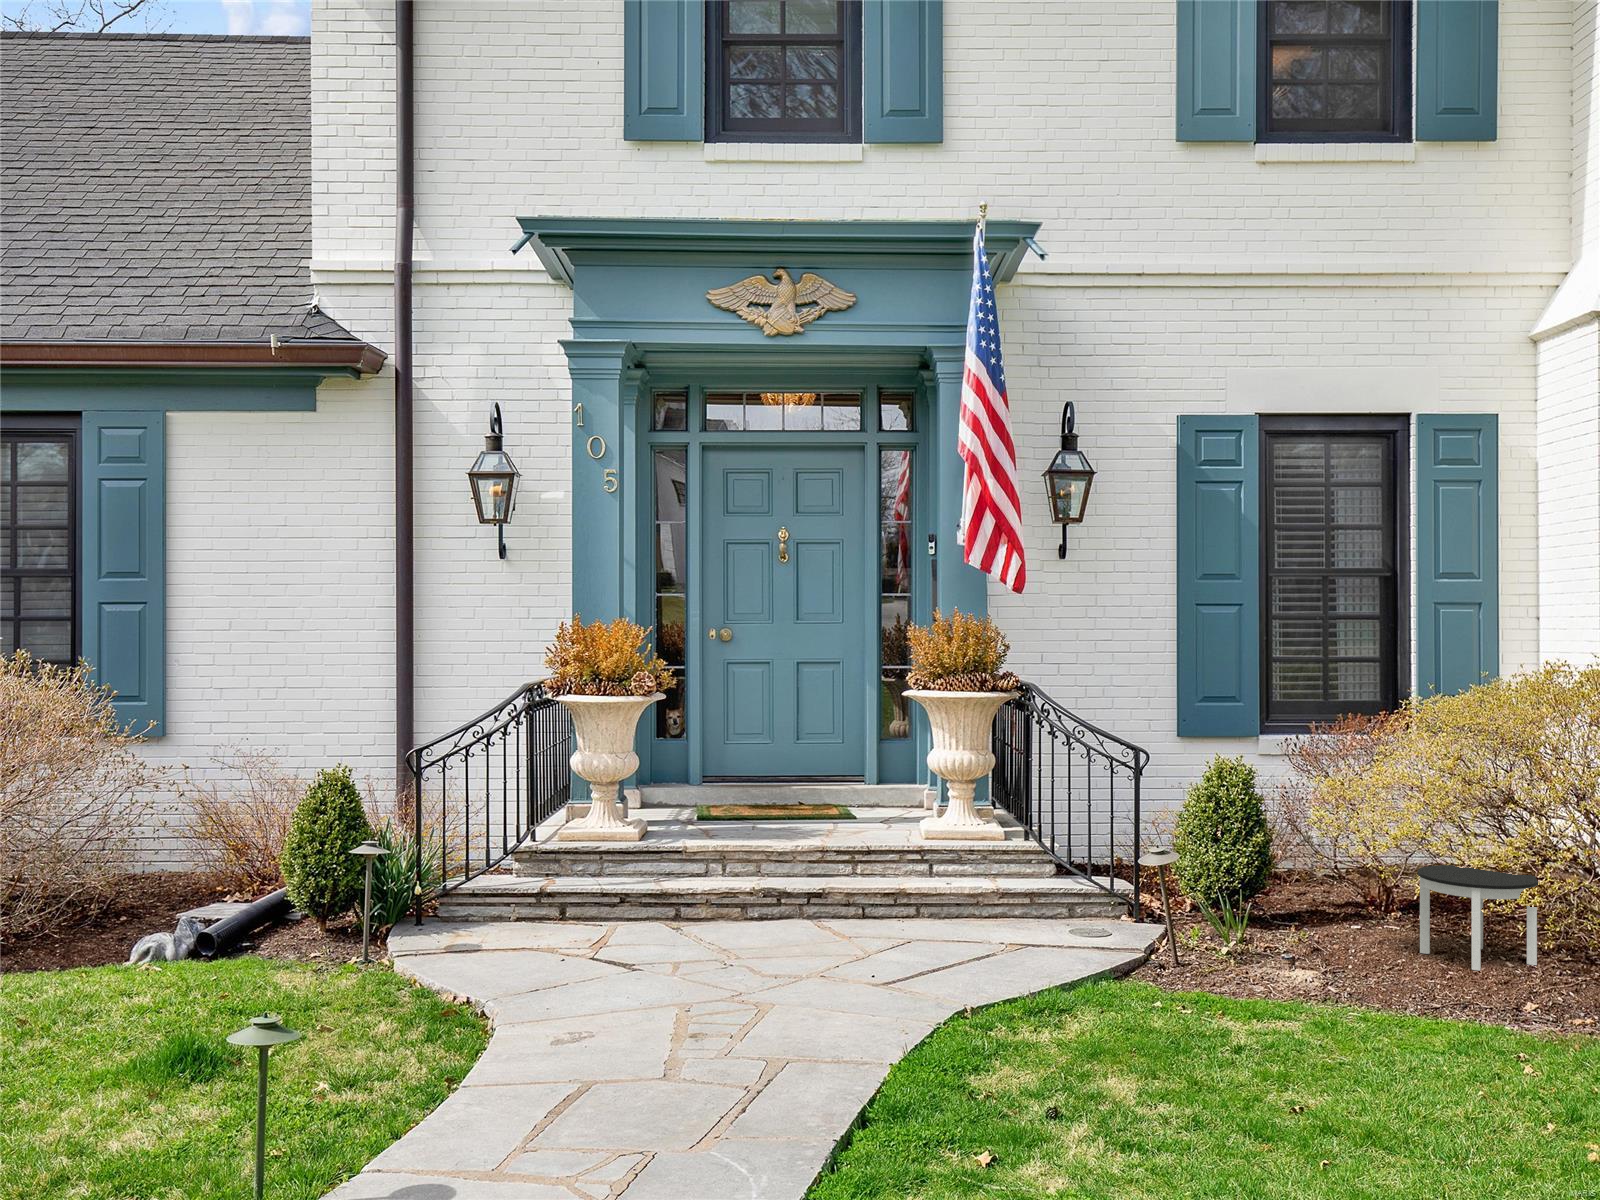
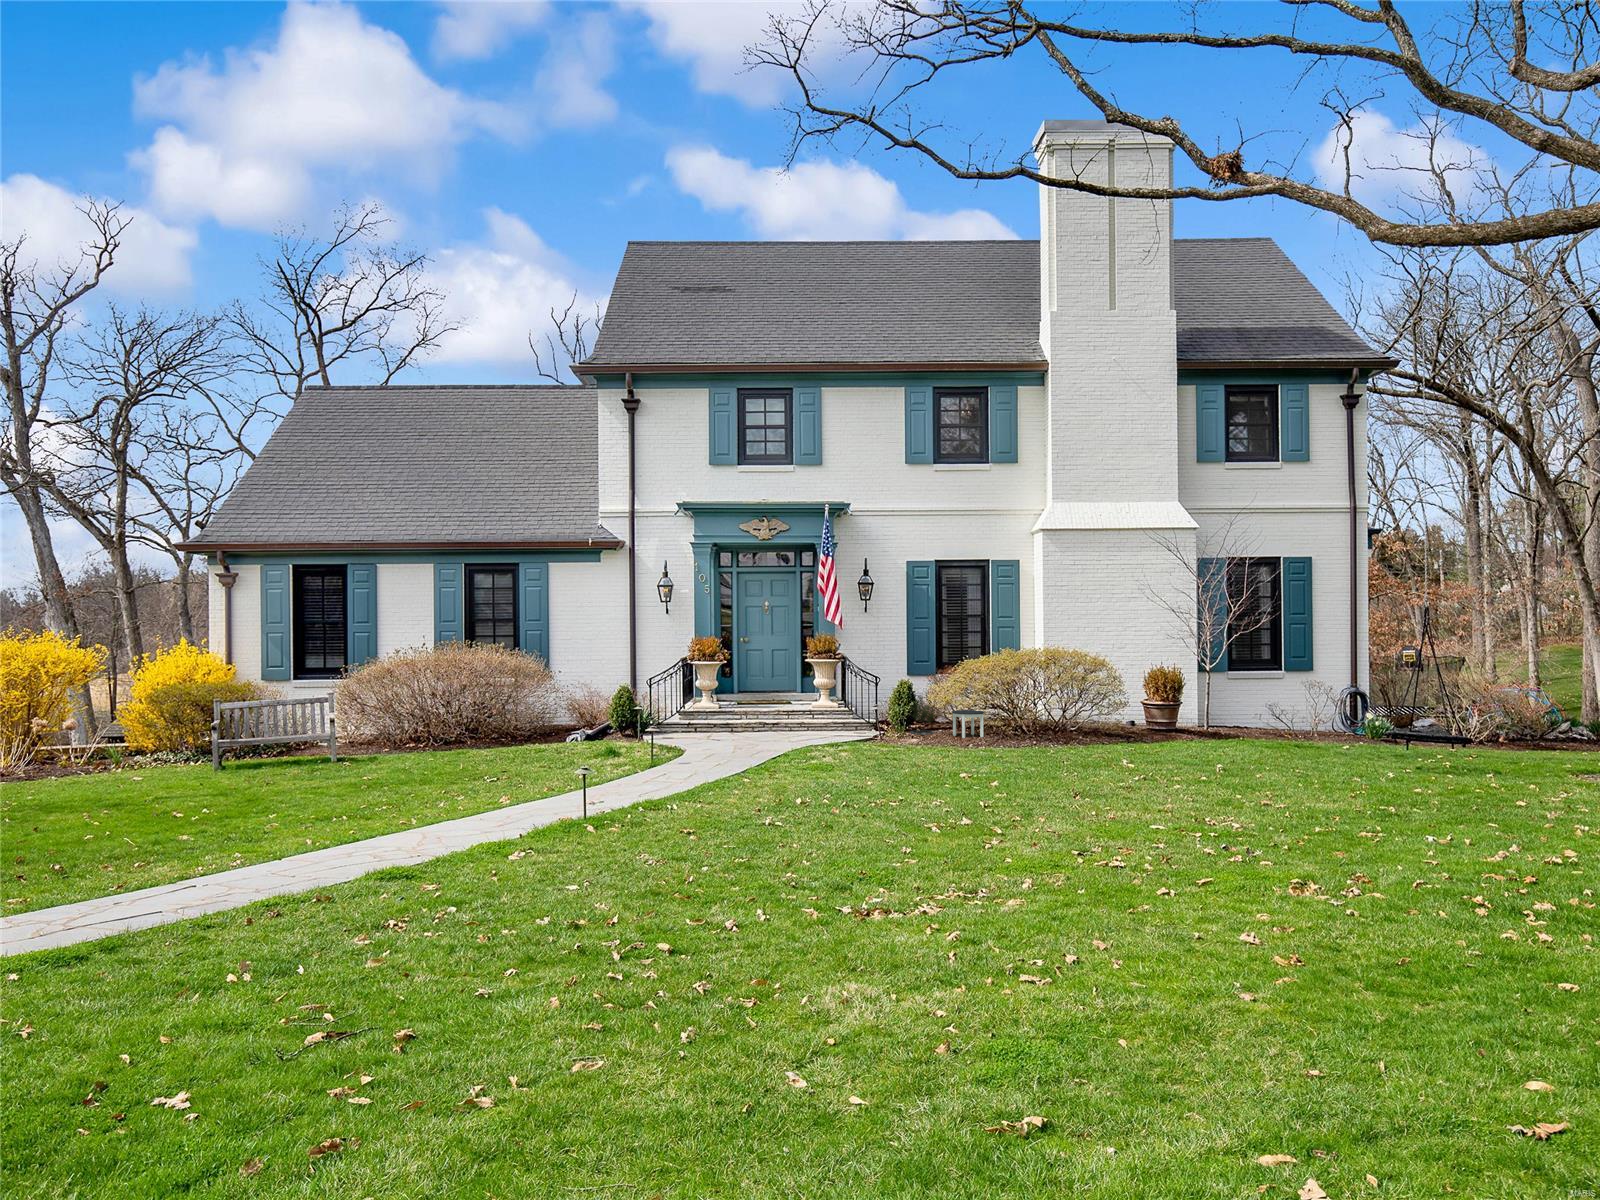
potted tree: none [1253,802,1351,945] -> present [911,696,934,735]

